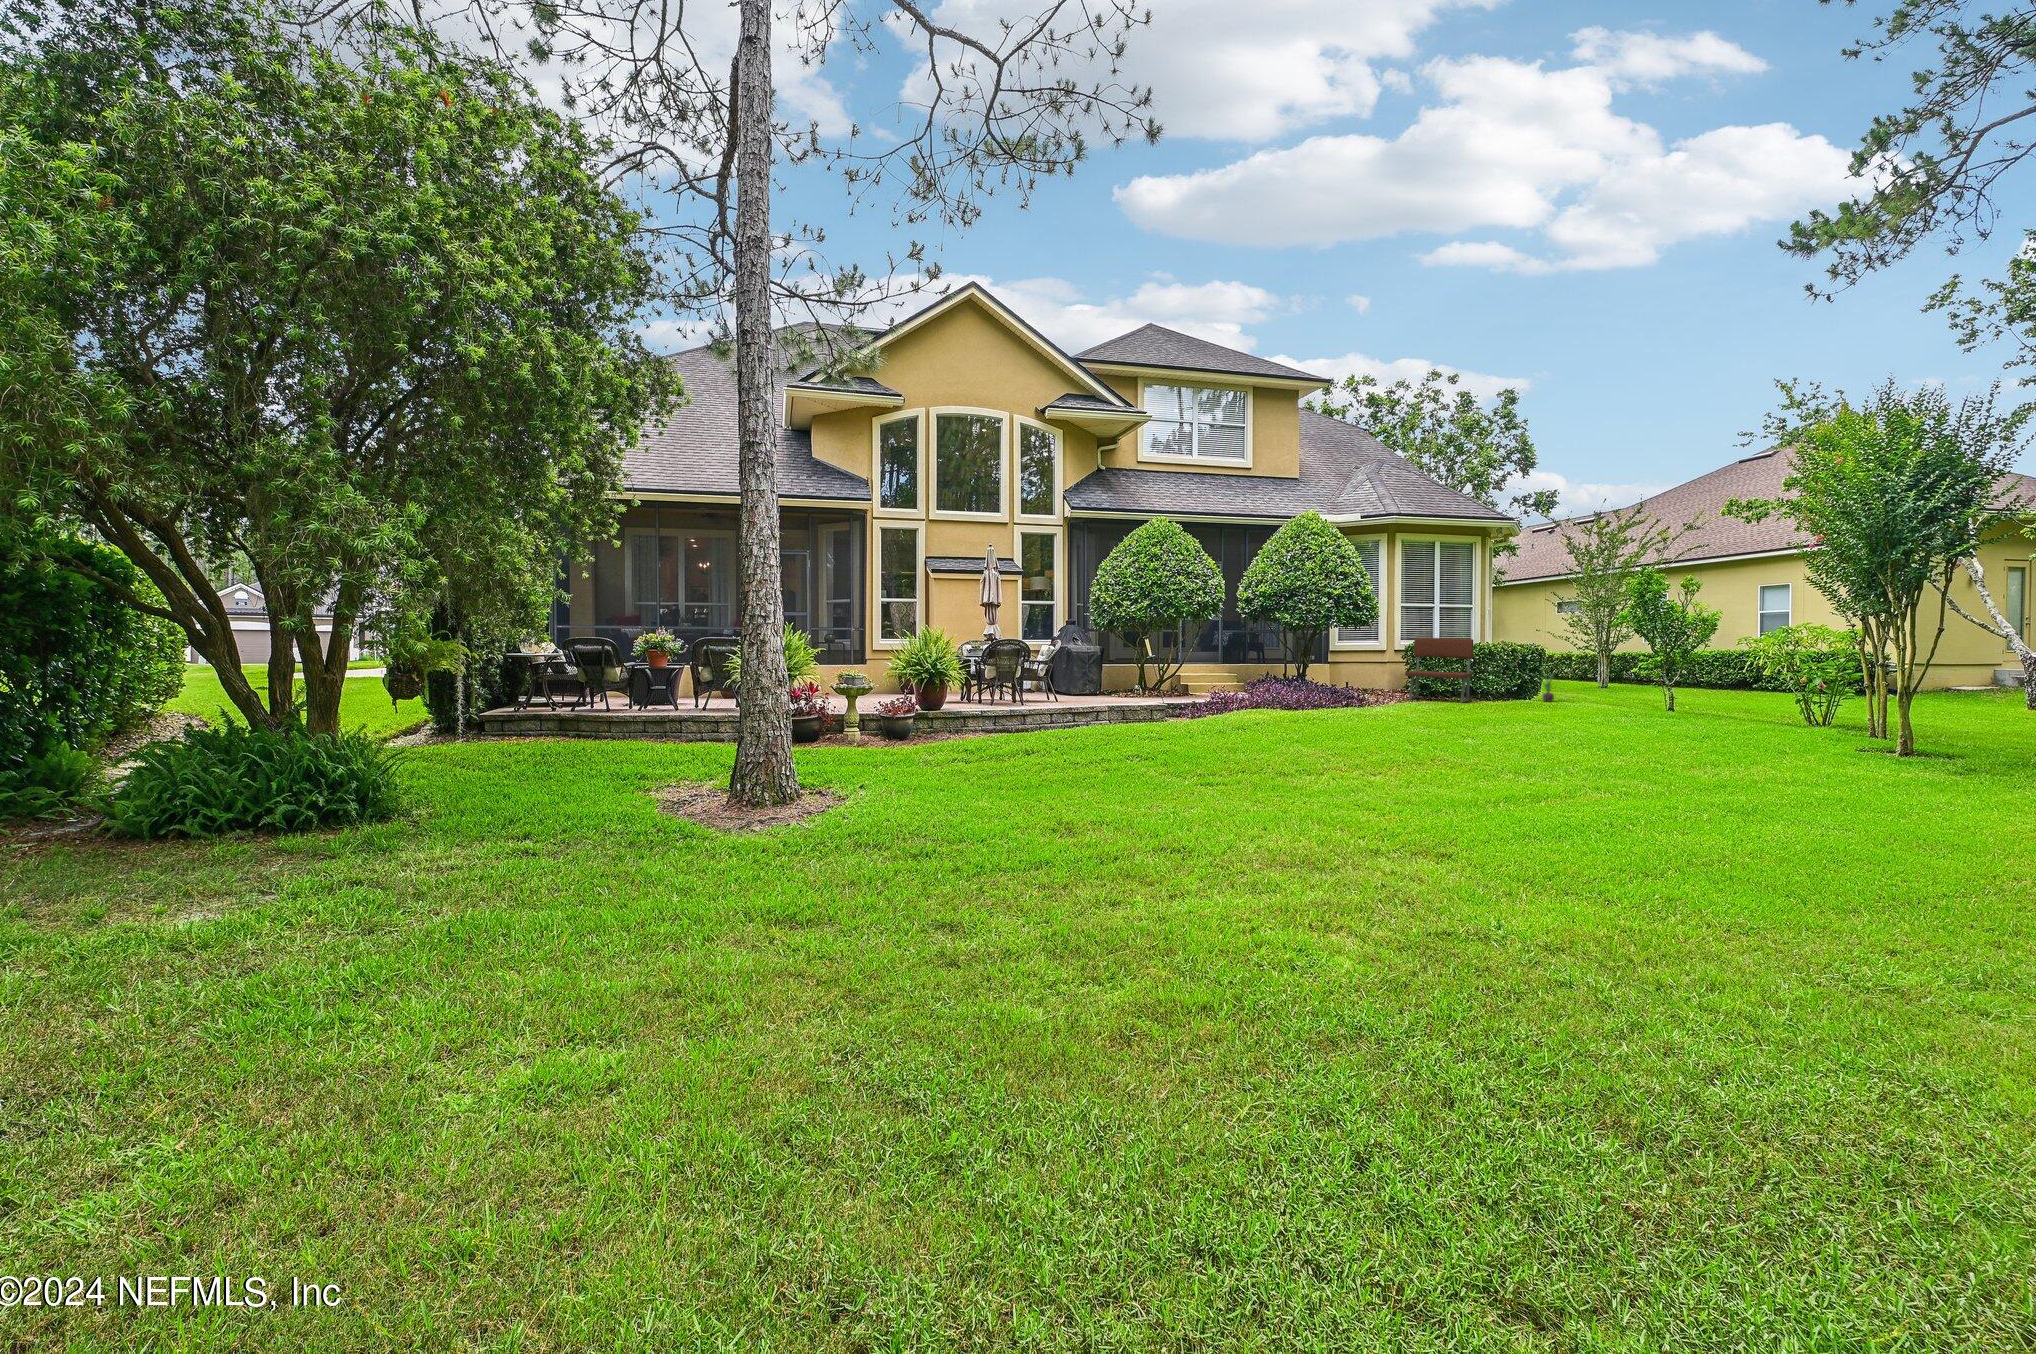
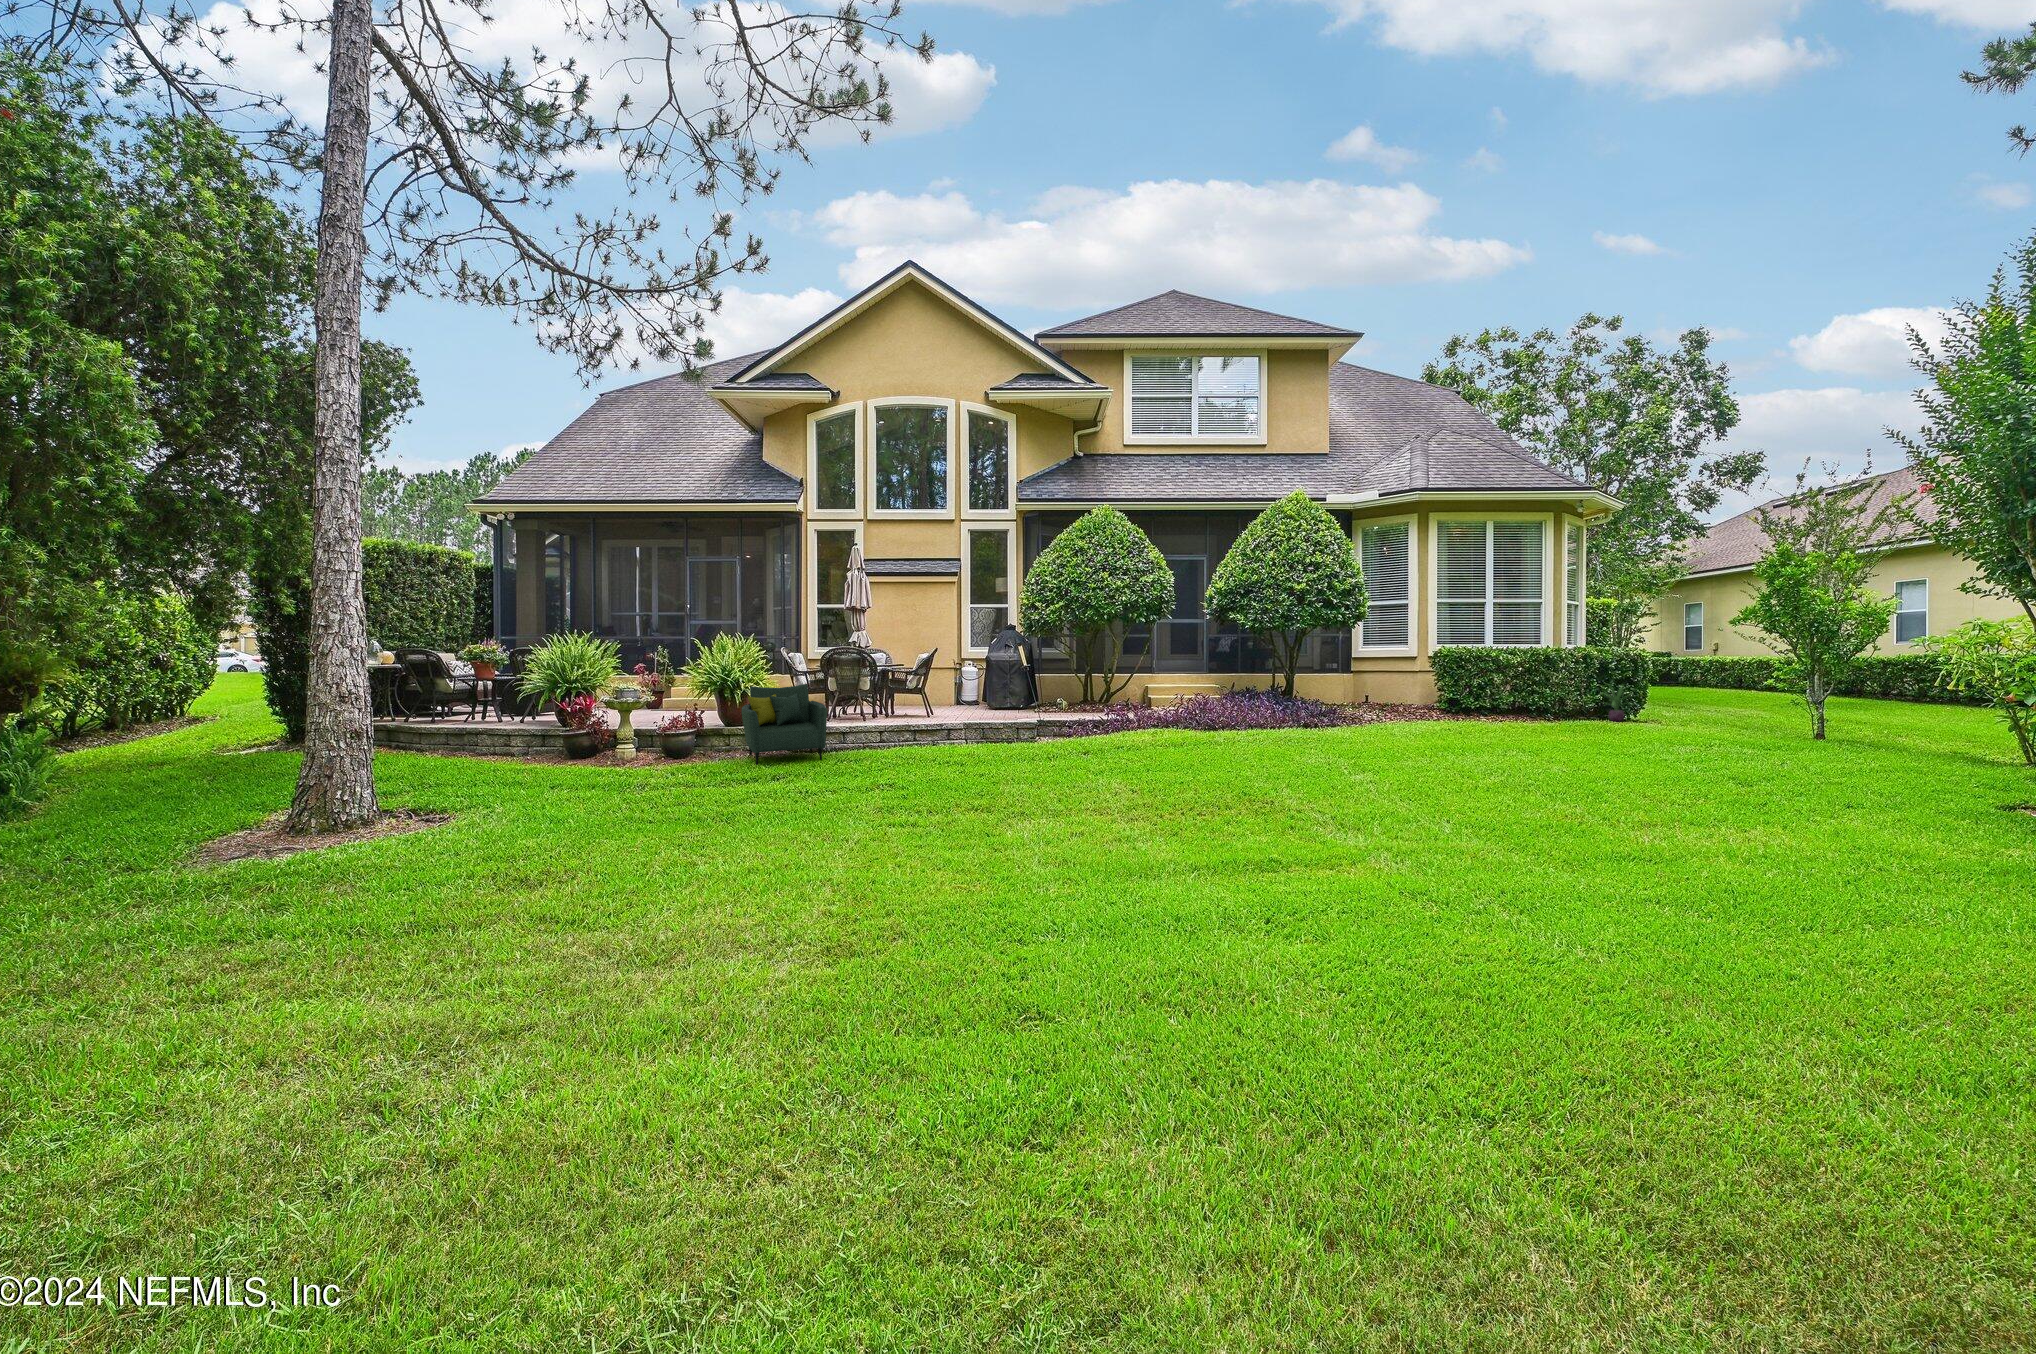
bench: present [1405,638,1473,703] -> none [1418,640,1507,723]
armchair: none [919,665,1004,734] -> present [741,684,827,765]

